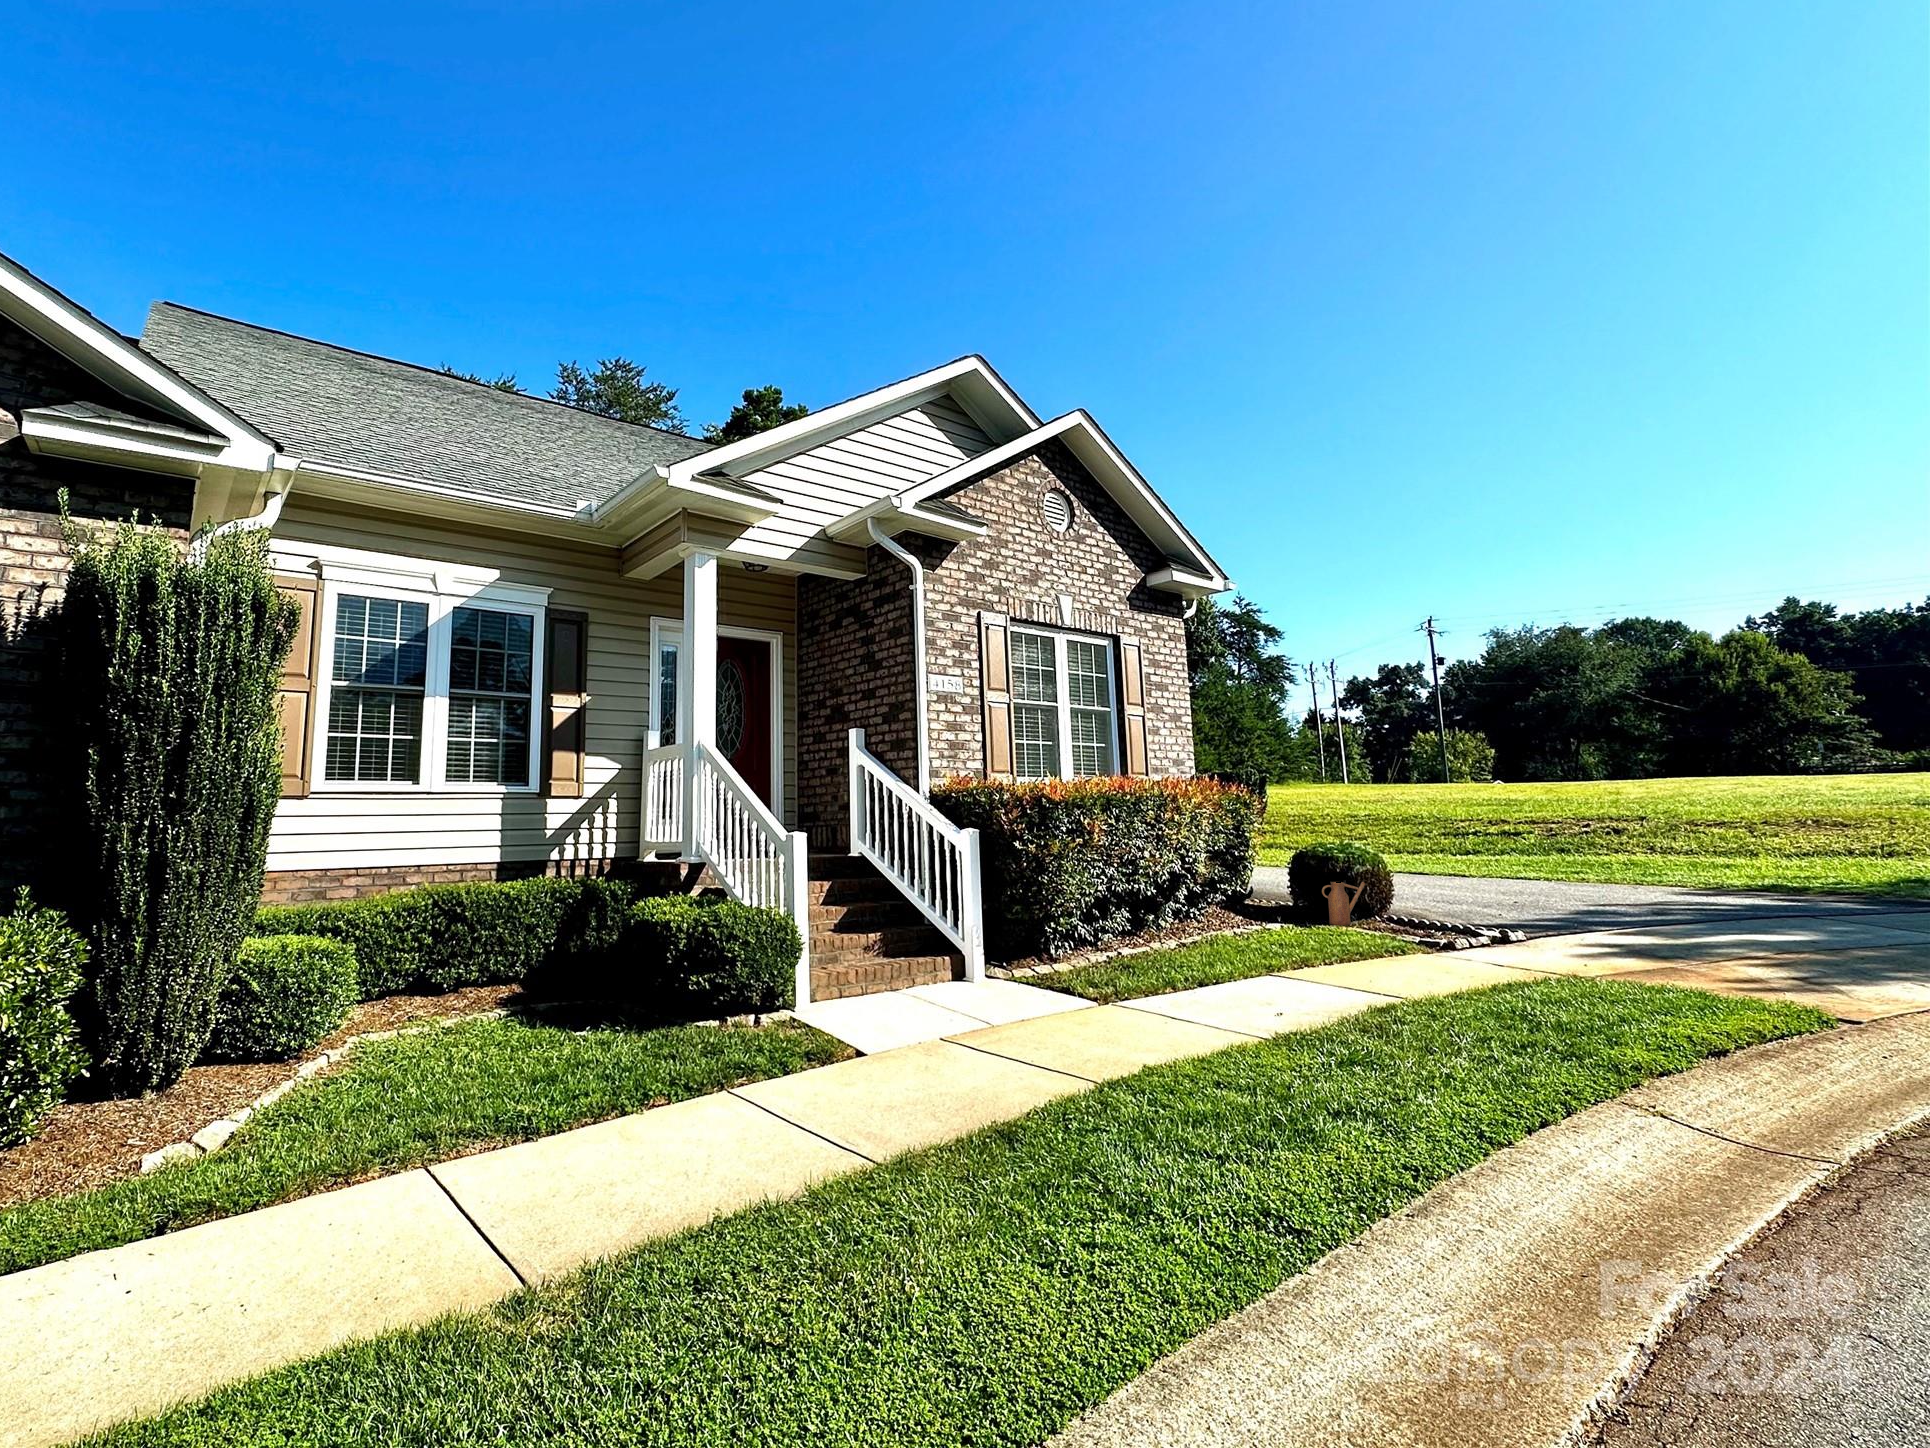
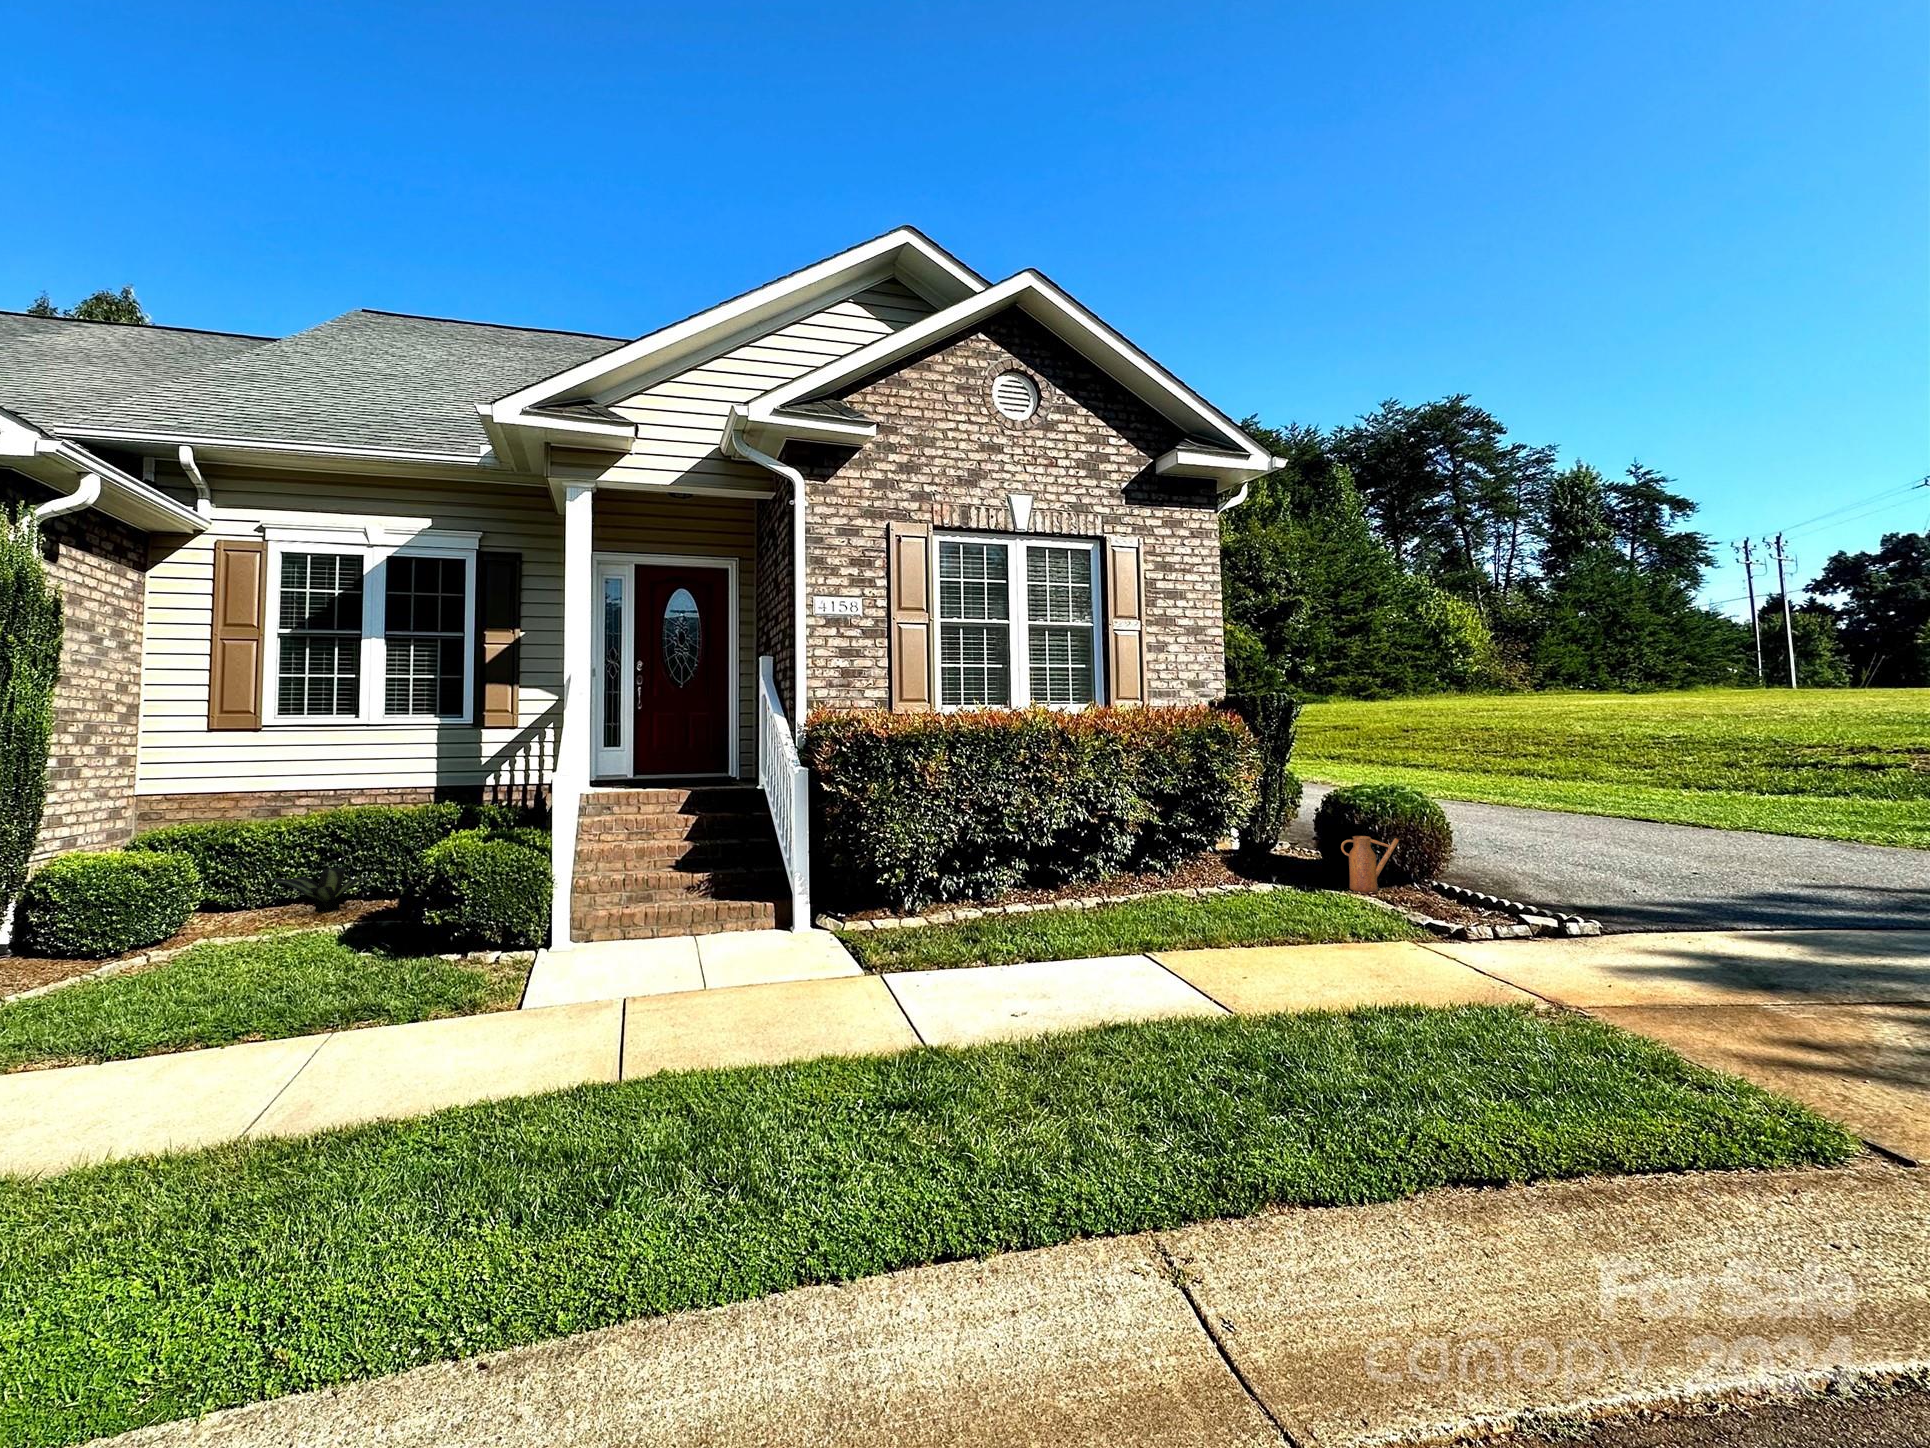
potted plant: none [393,952,498,1003] -> present [271,867,371,913]

